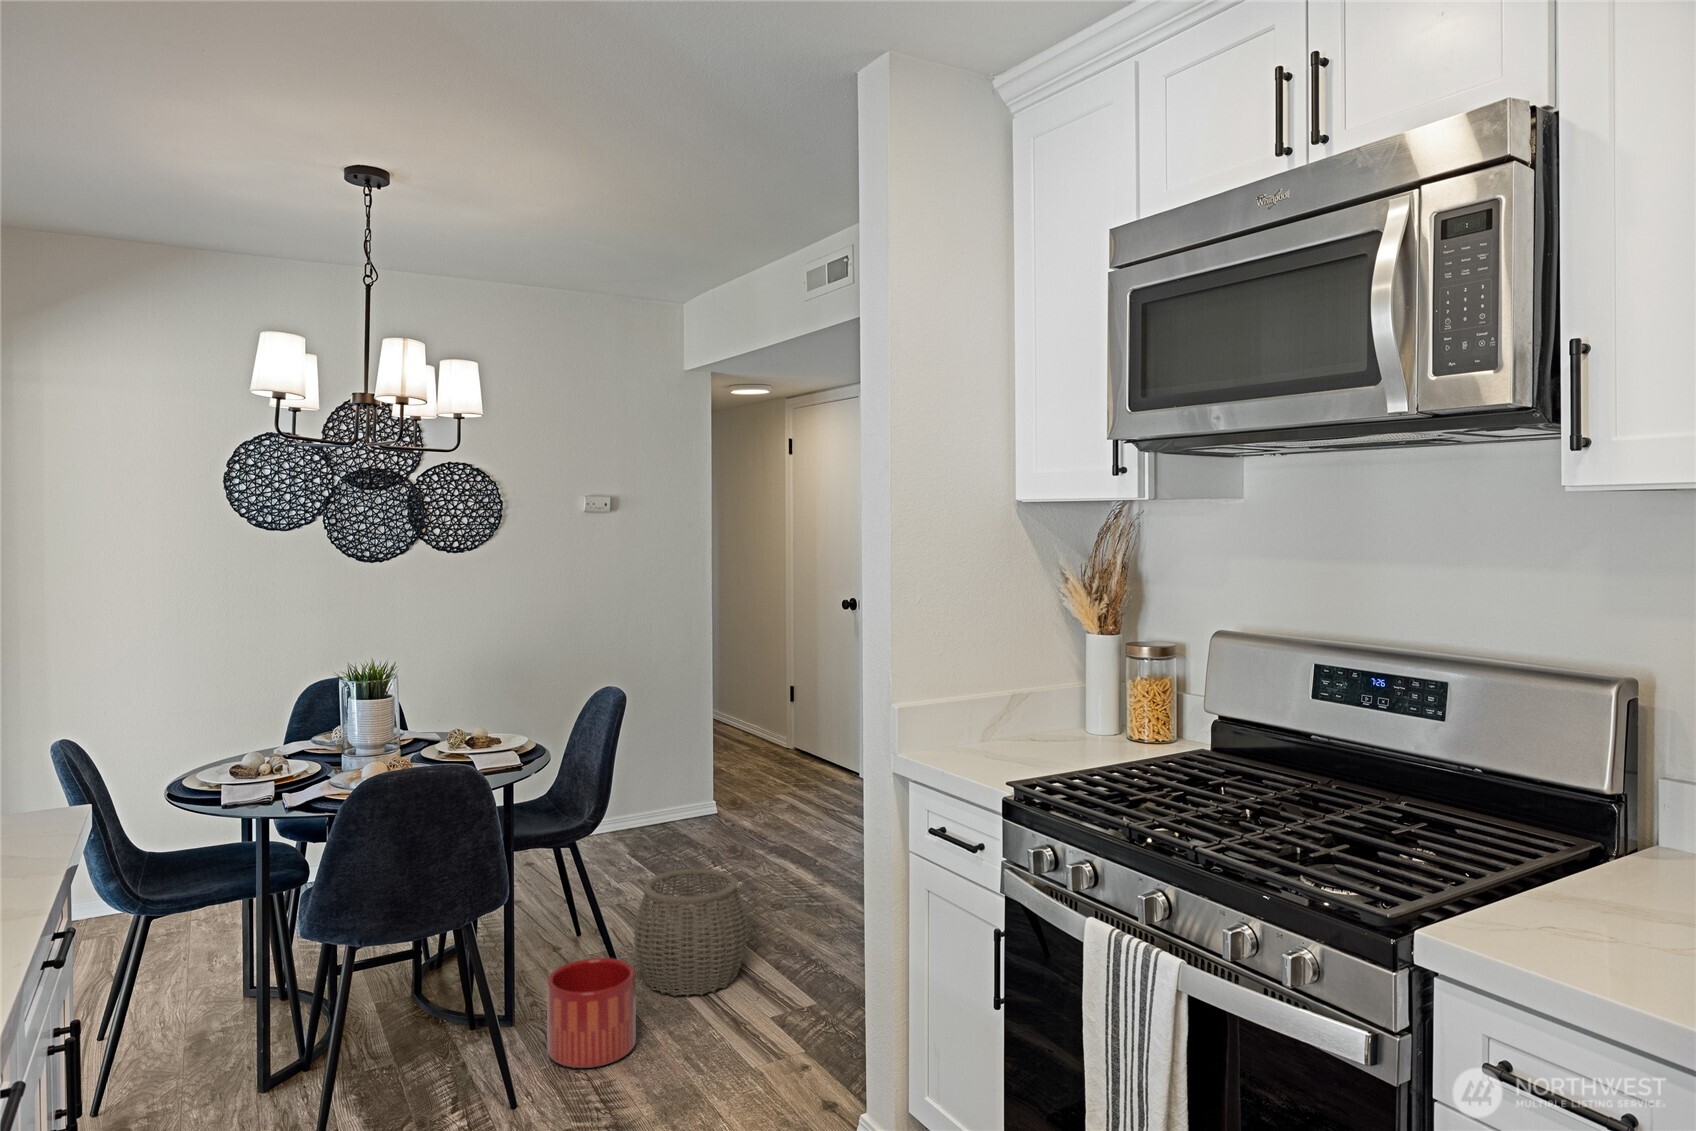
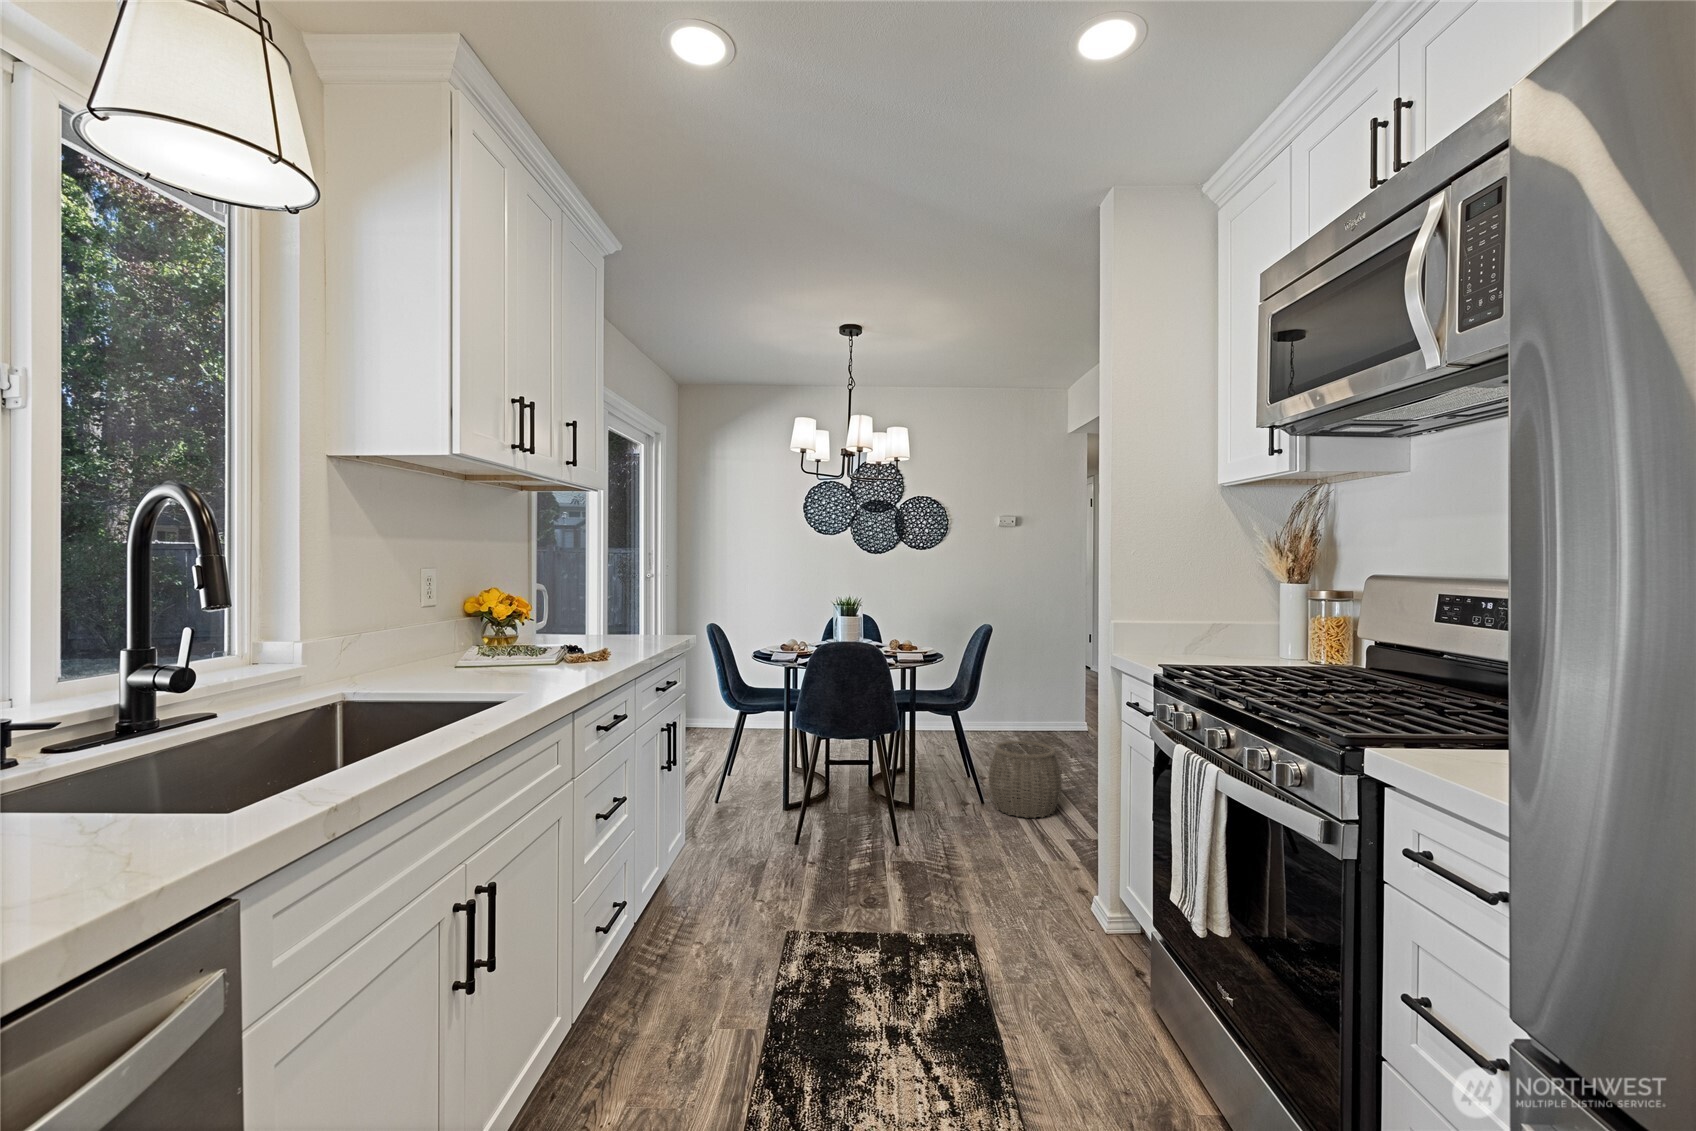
planter: present [547,958,636,1068] -> none [924,777,976,838]

